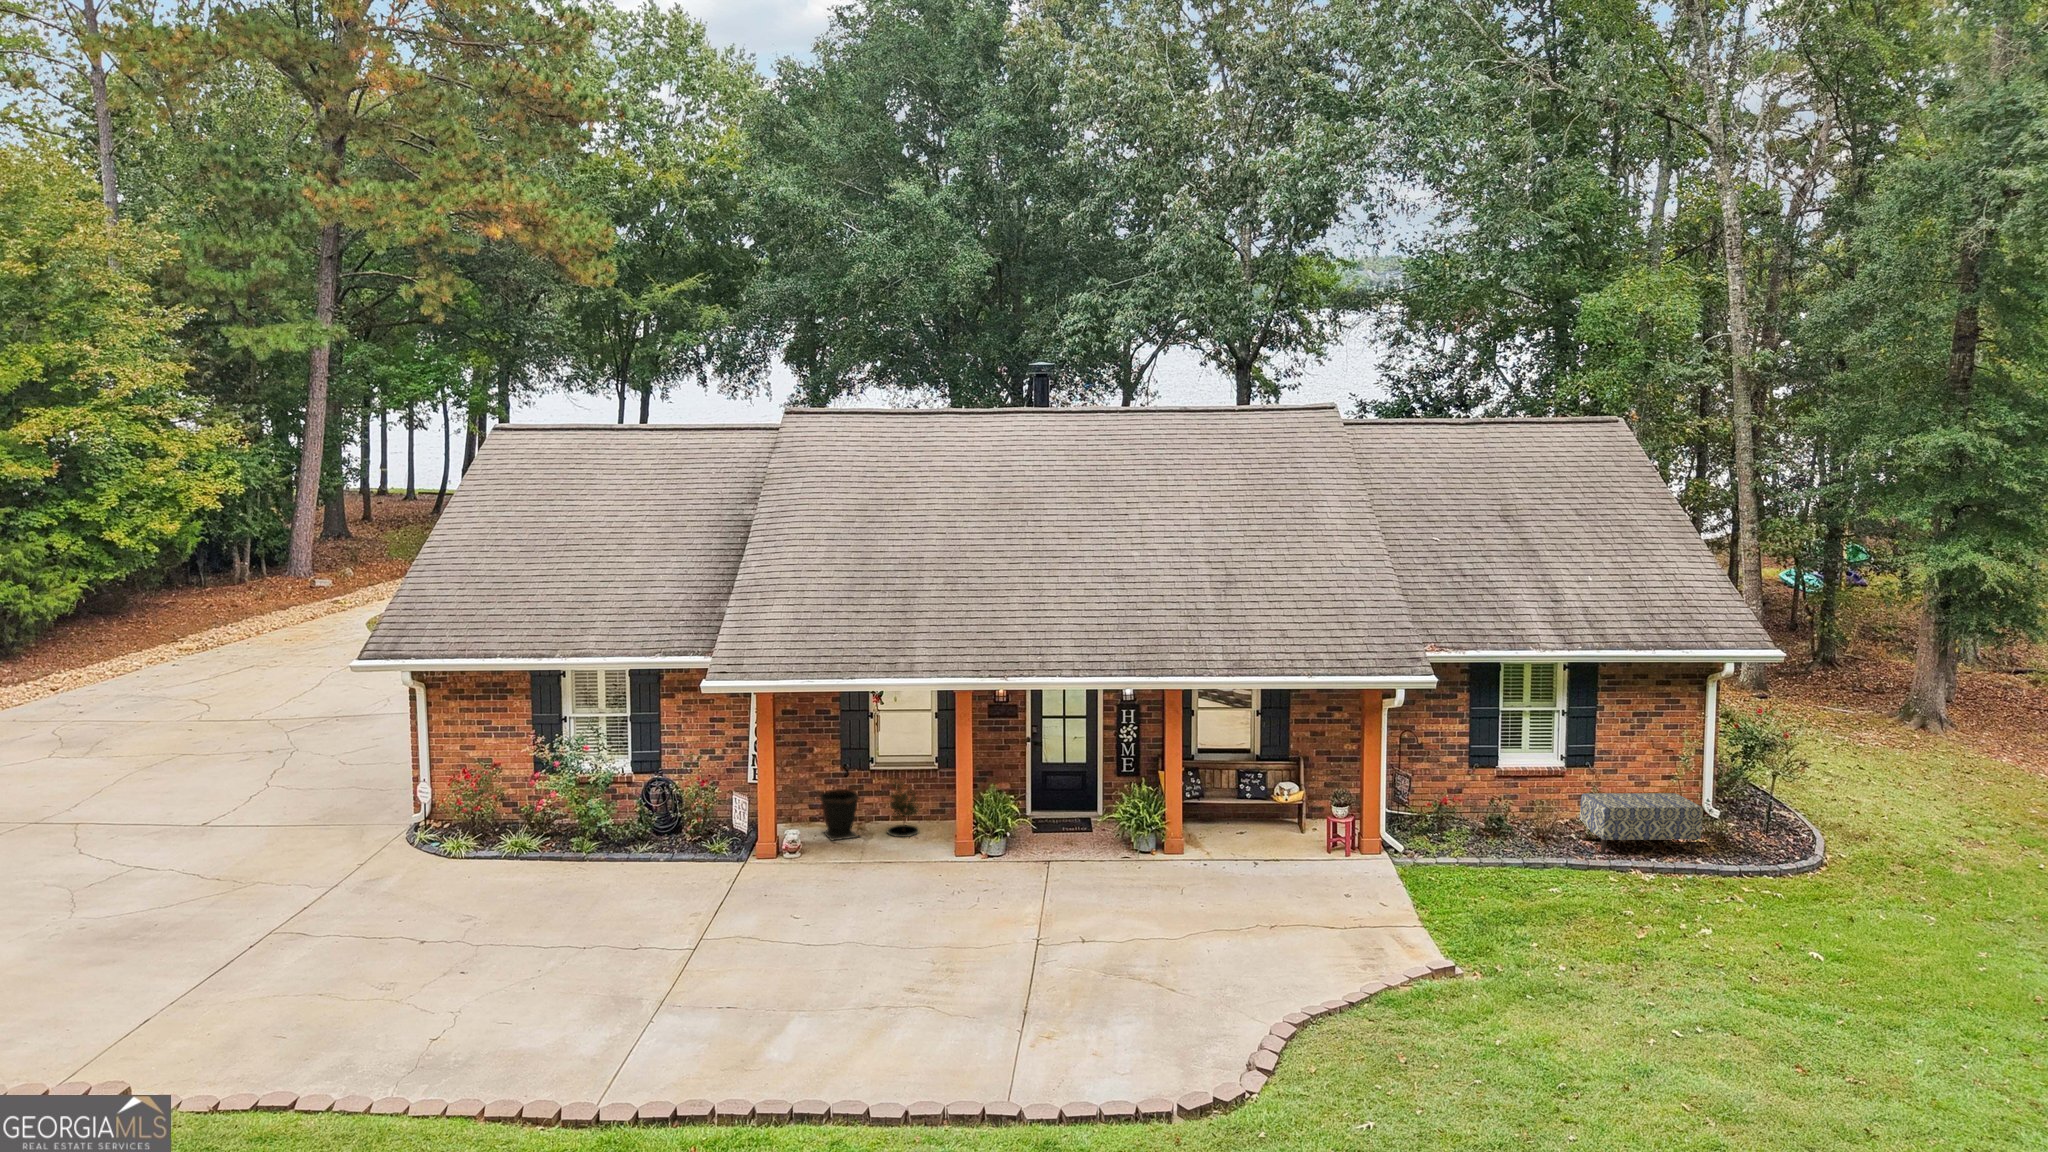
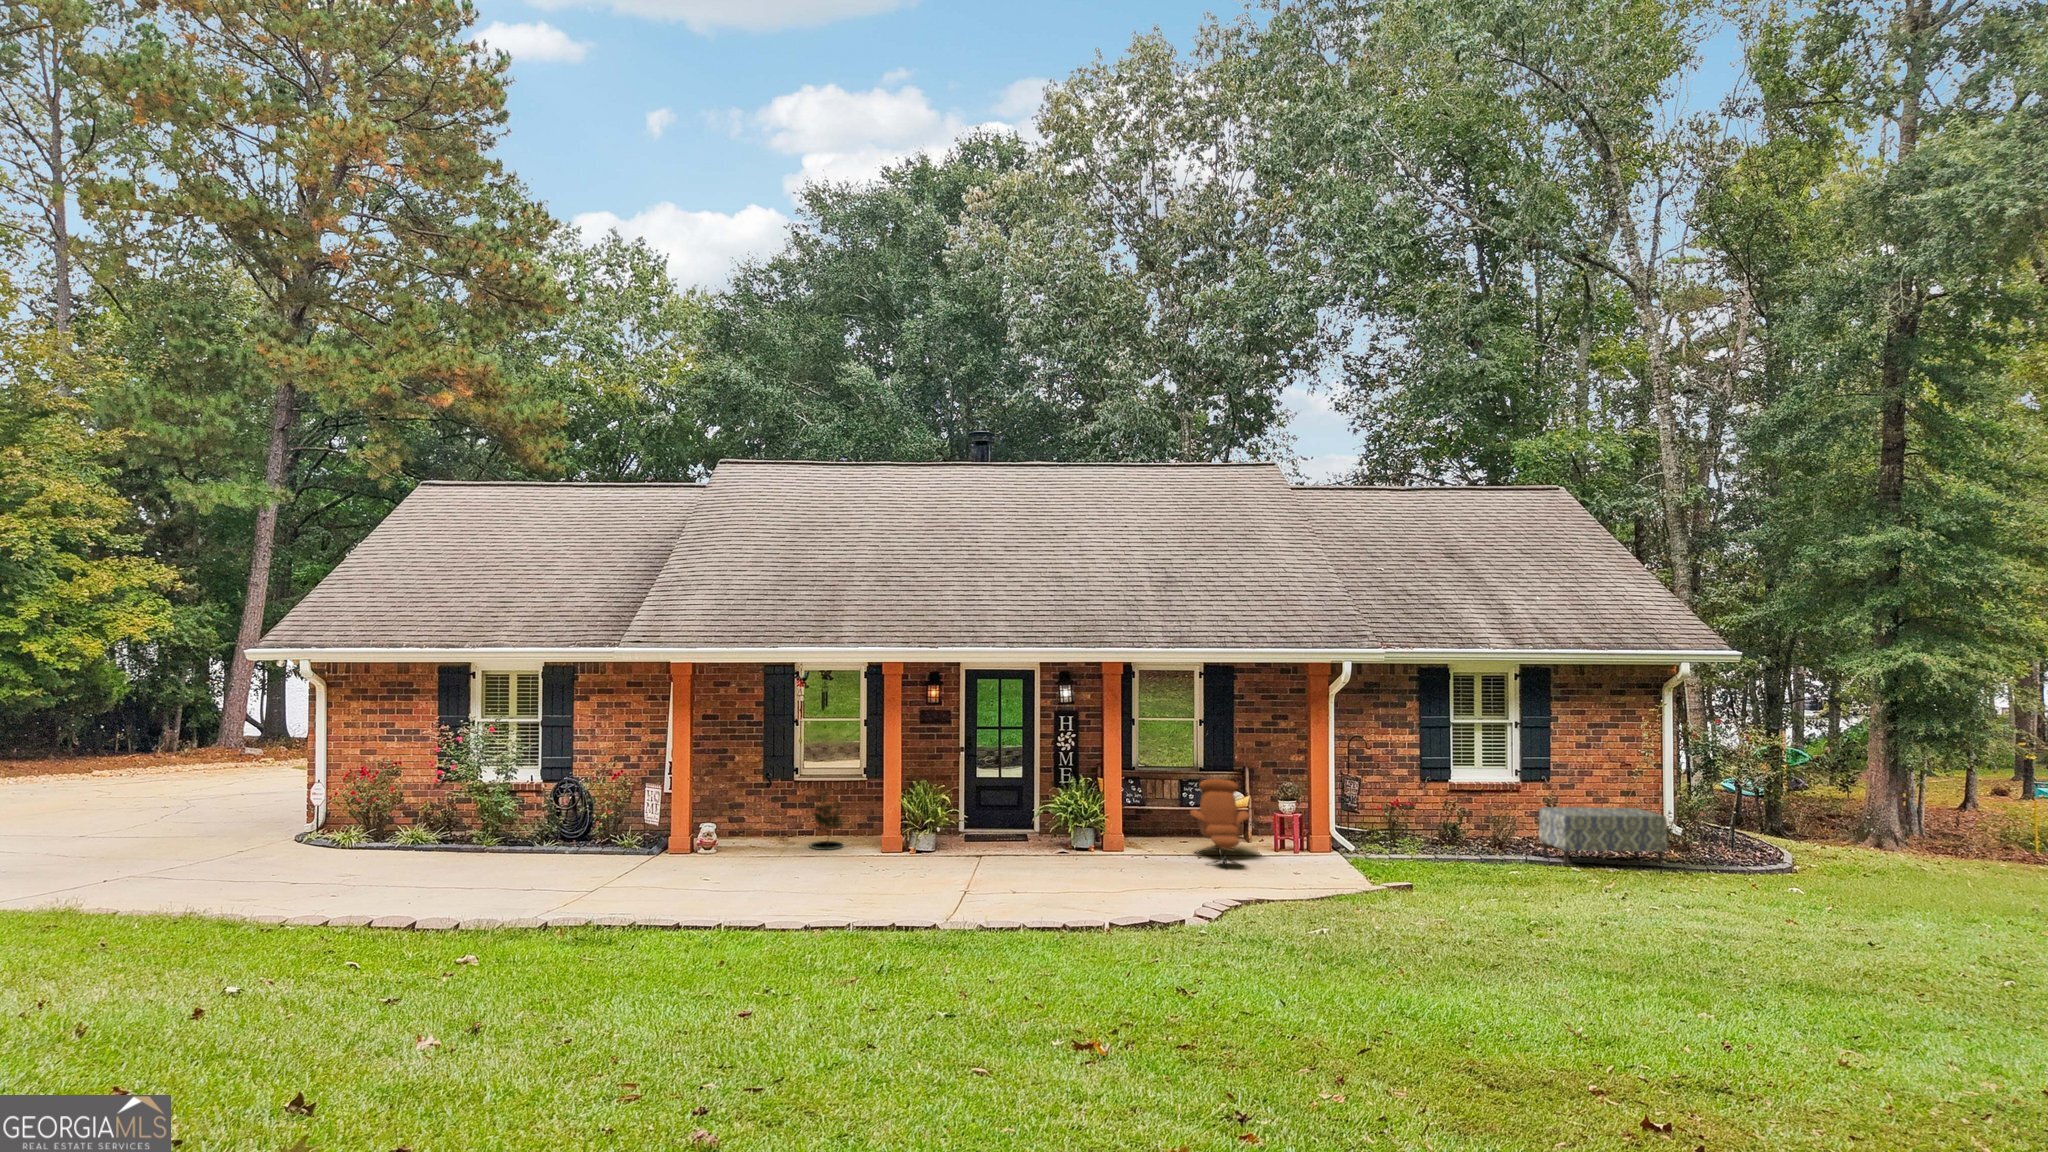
lounge chair: none [1246,766,1304,862] -> present [1190,779,1250,866]
bucket: present [820,789,859,840] -> none [738,801,782,851]

